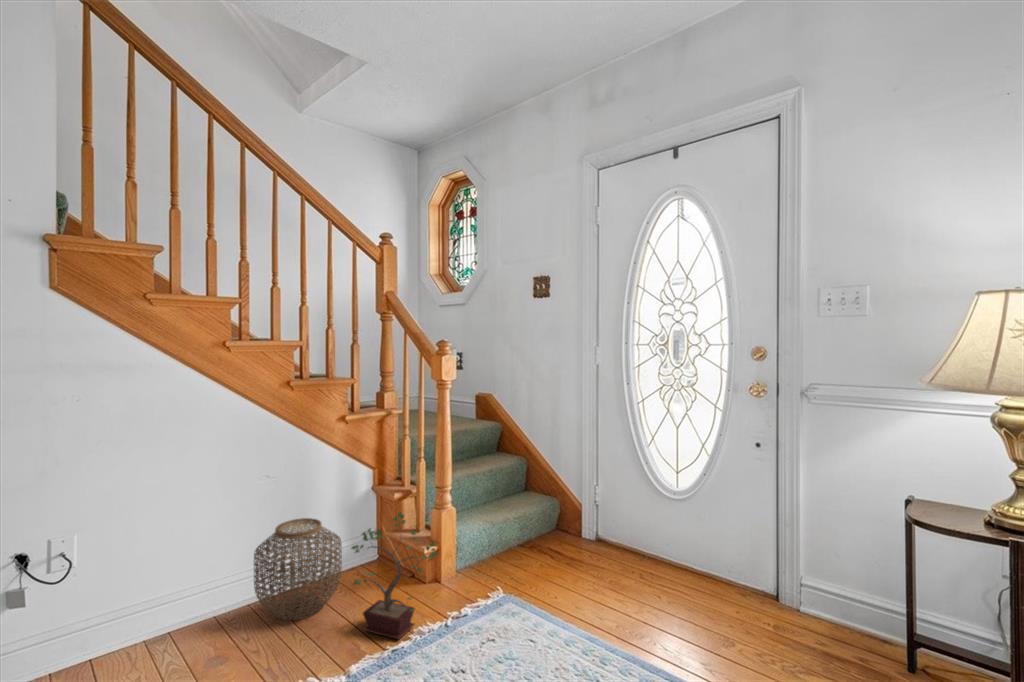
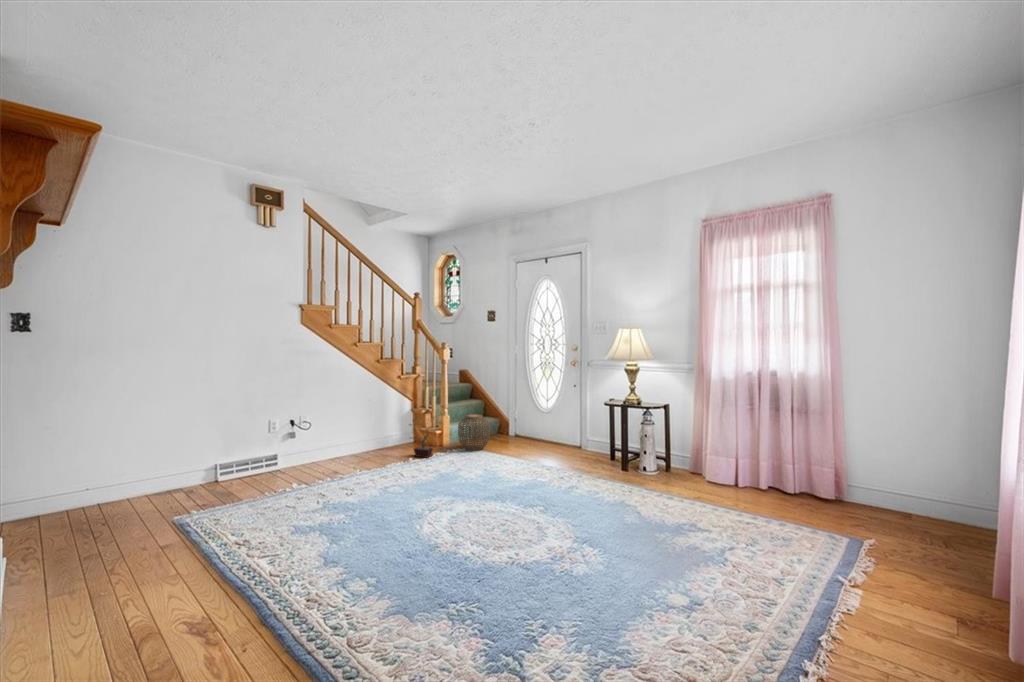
woven basket: present [254,518,342,620] -> present [458,414,490,451]

